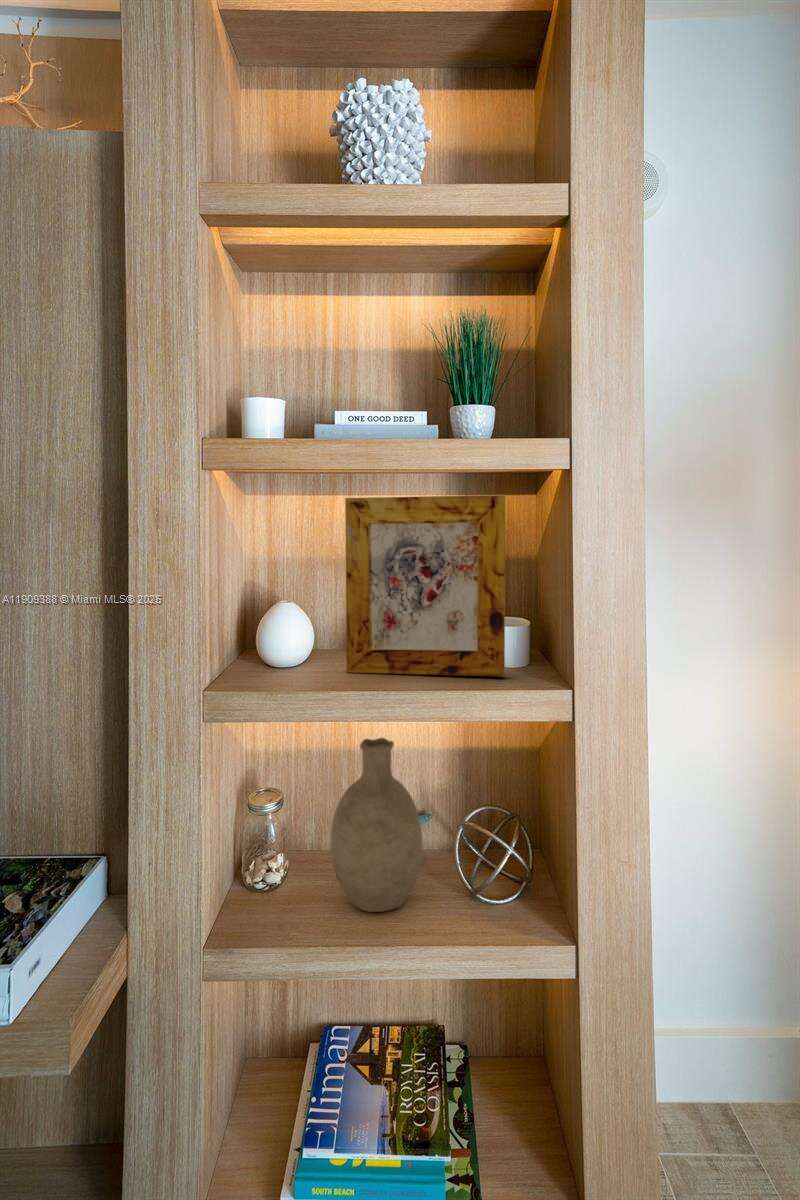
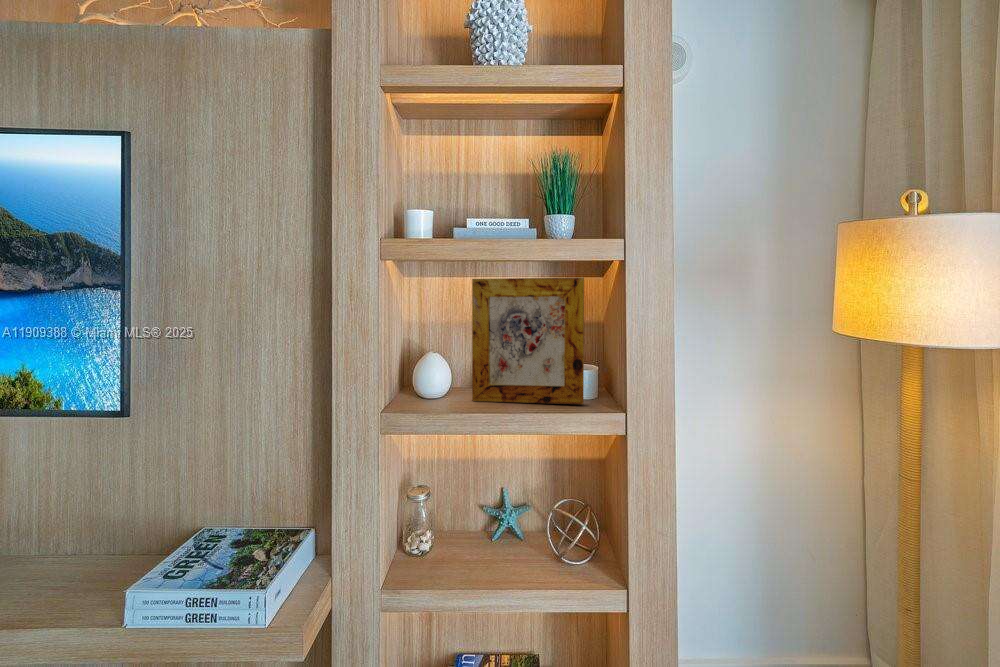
decorative vase: present [331,738,422,912] -> none [461,447,525,571]

